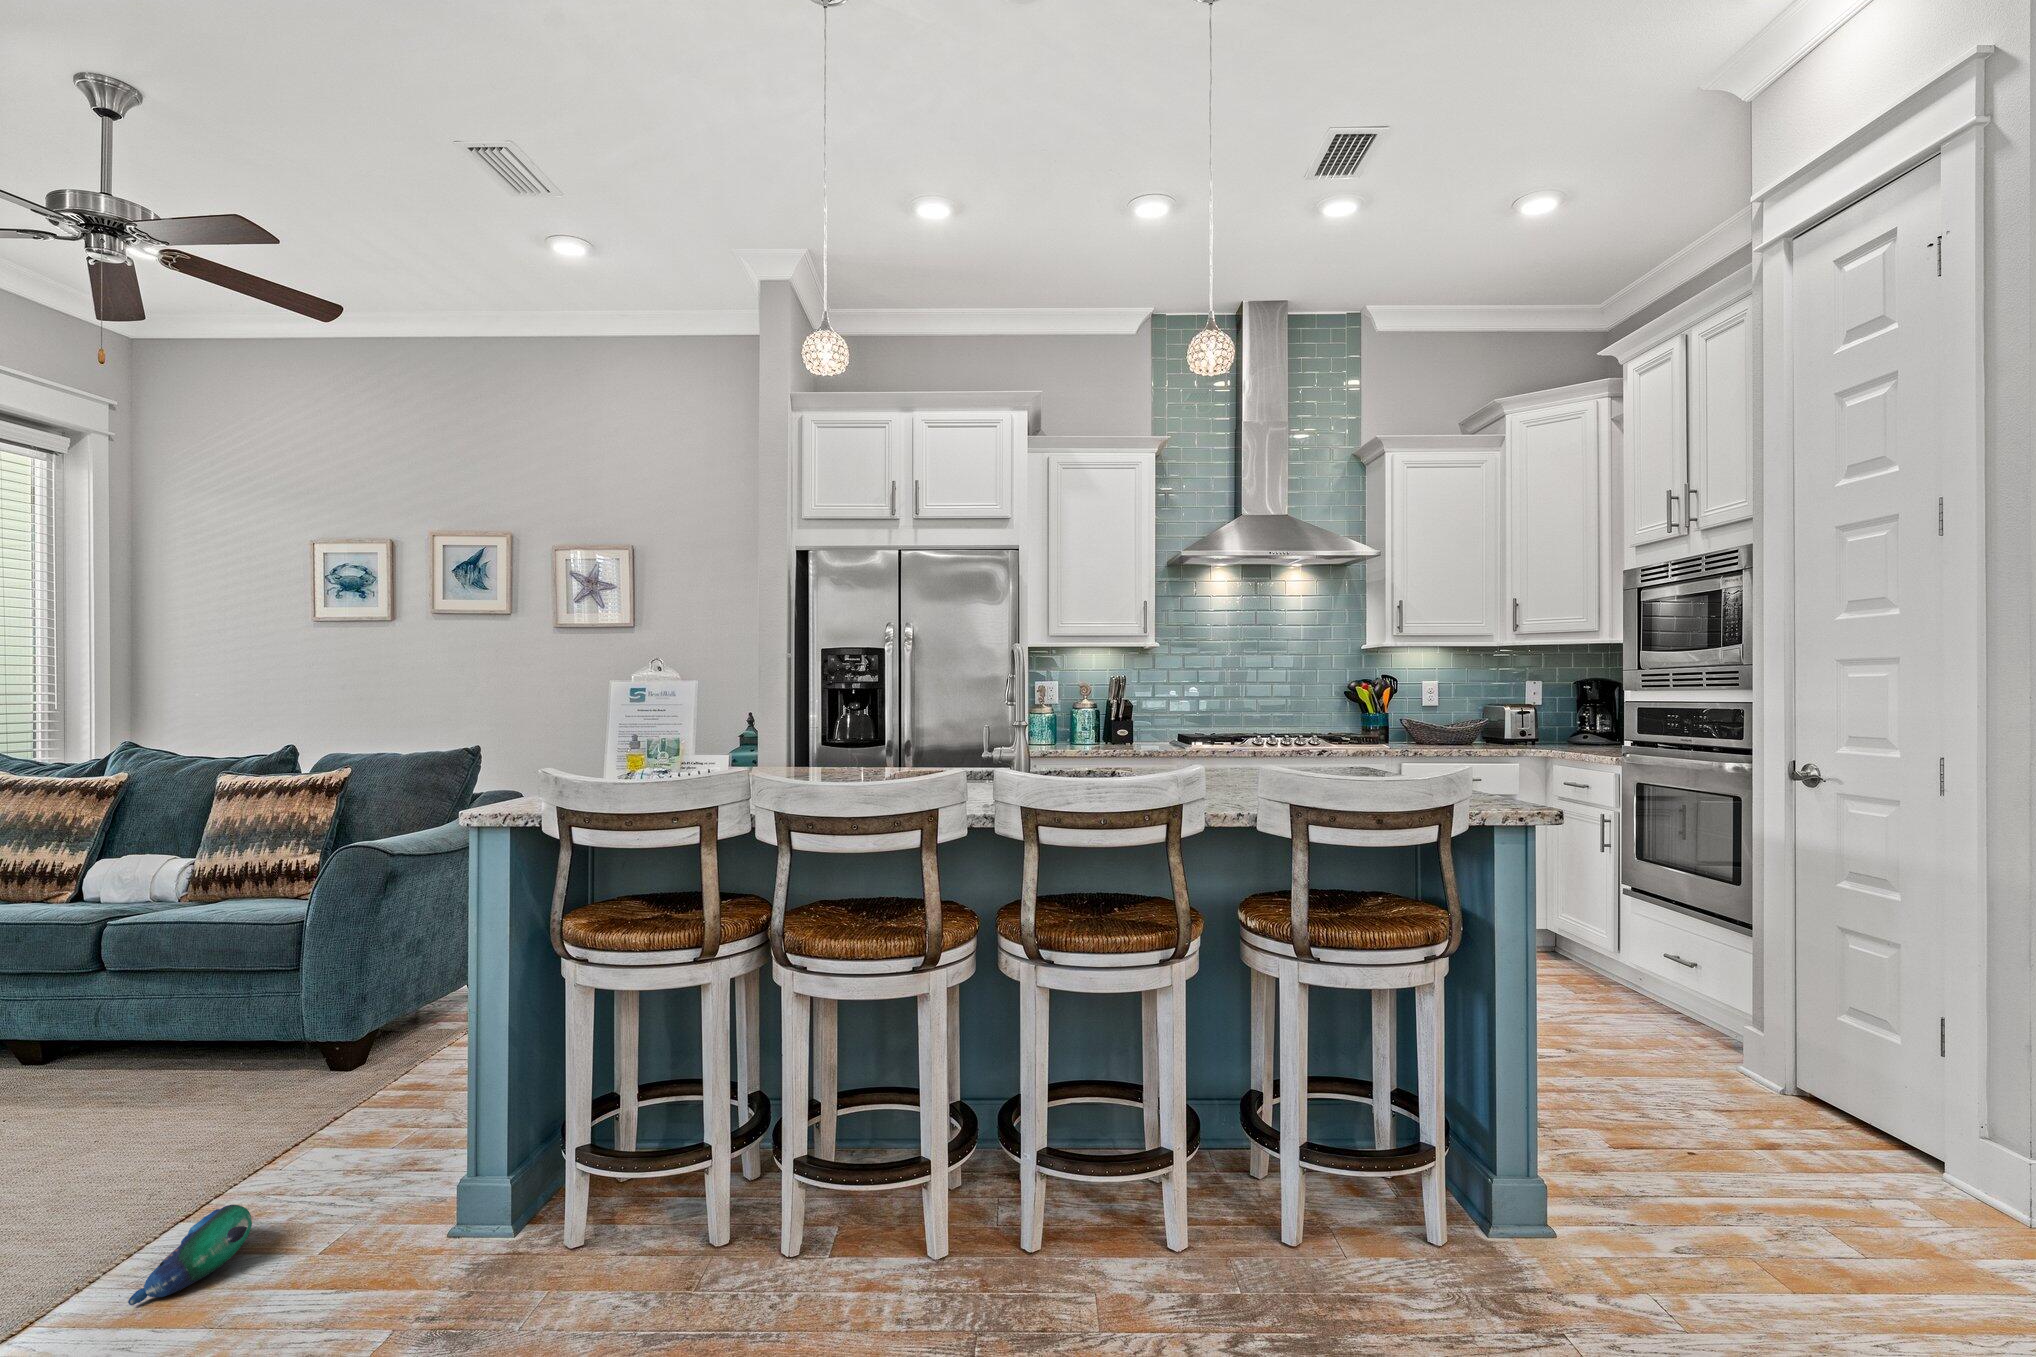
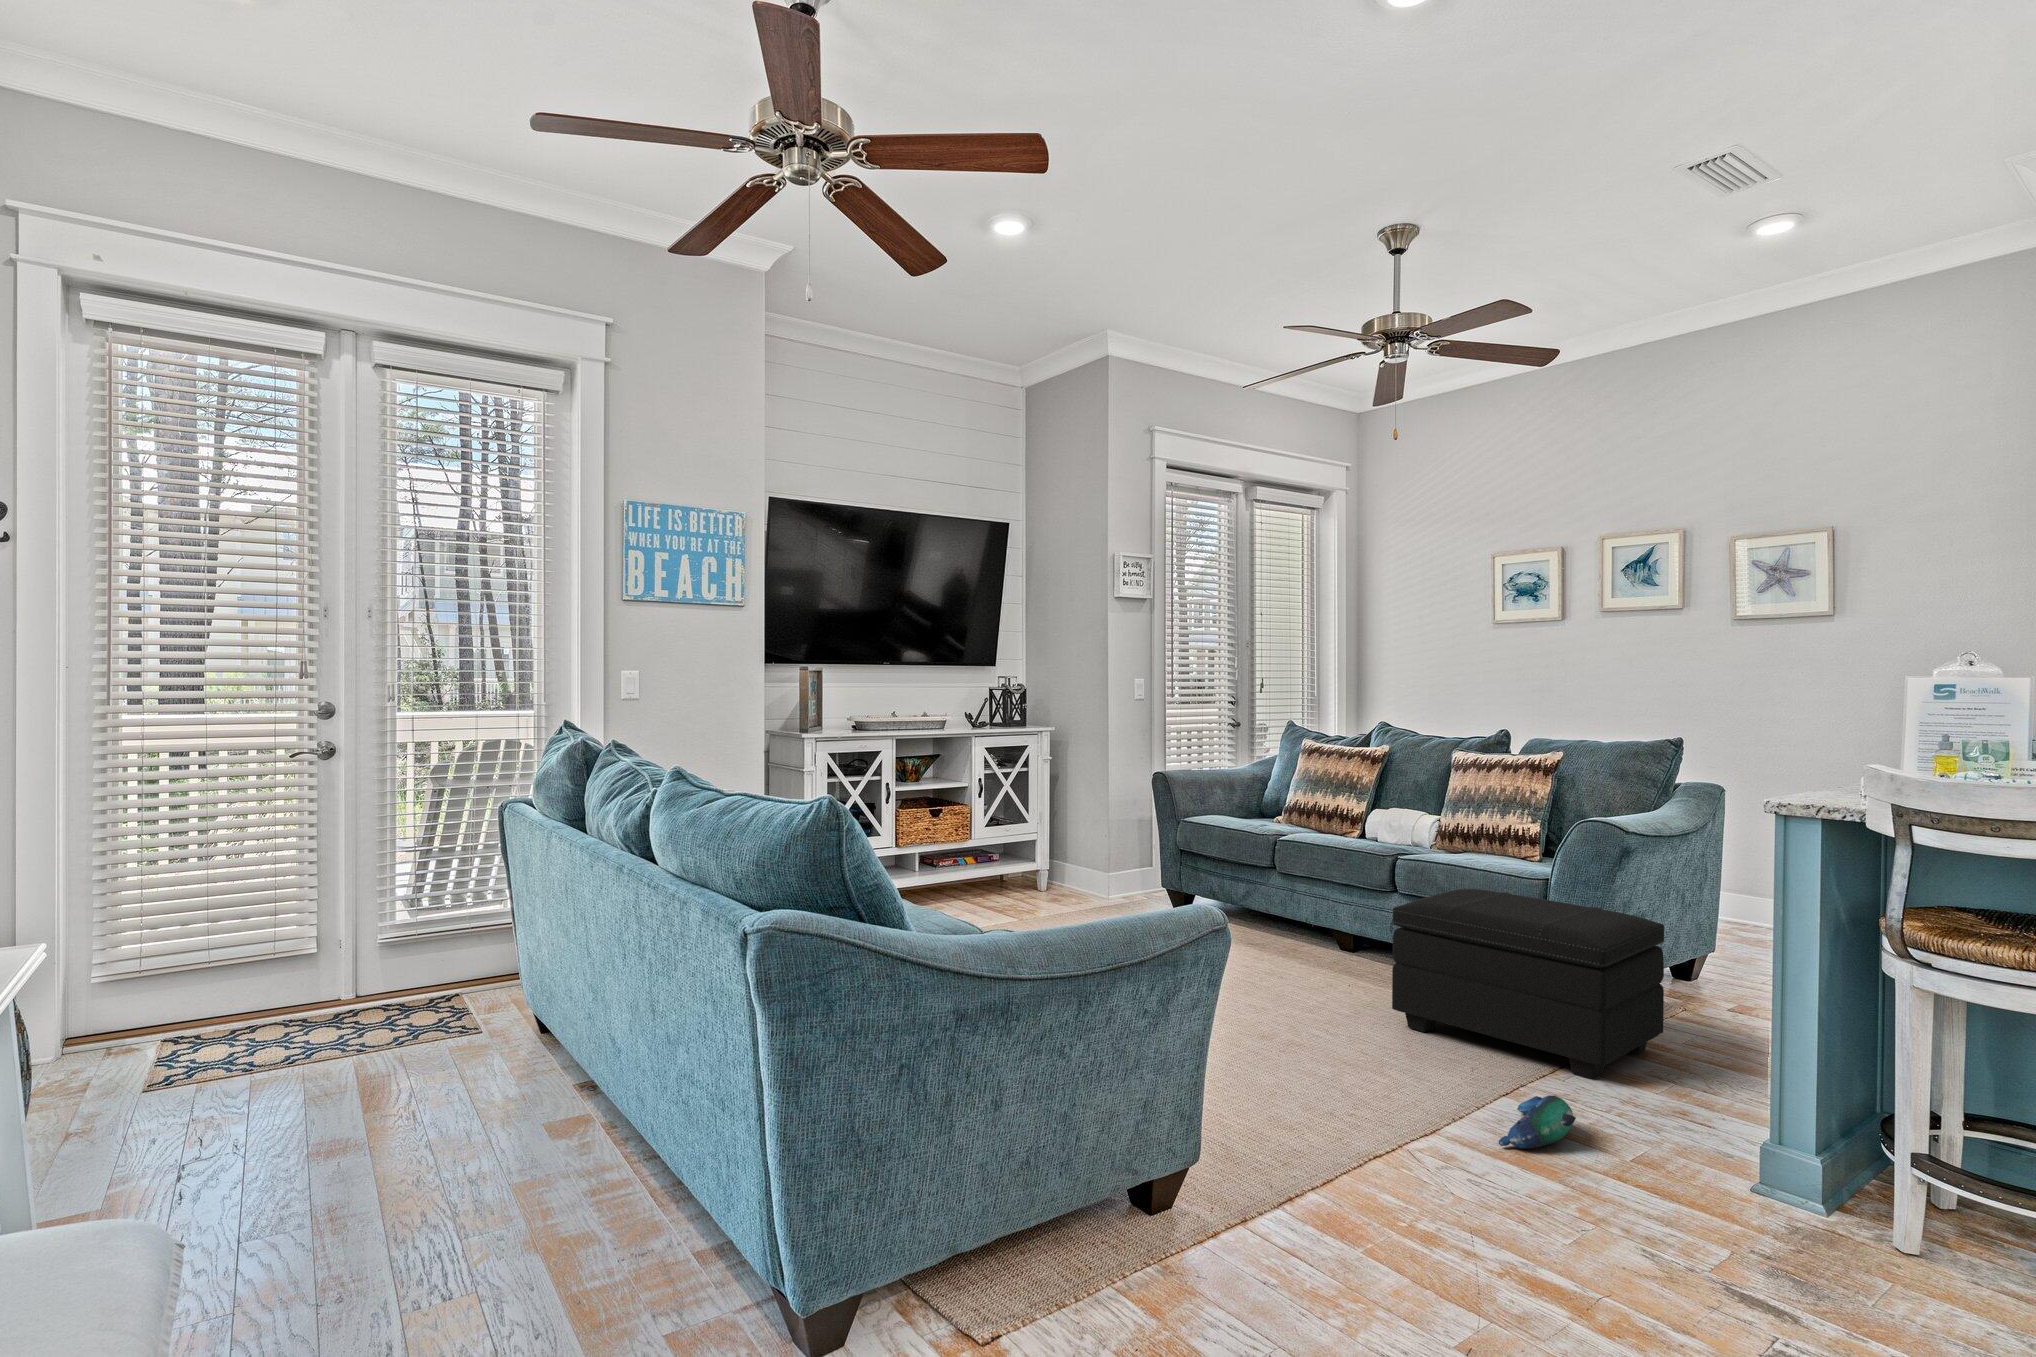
footstool: none [49,947,423,1159] -> present [1392,889,1664,1080]

